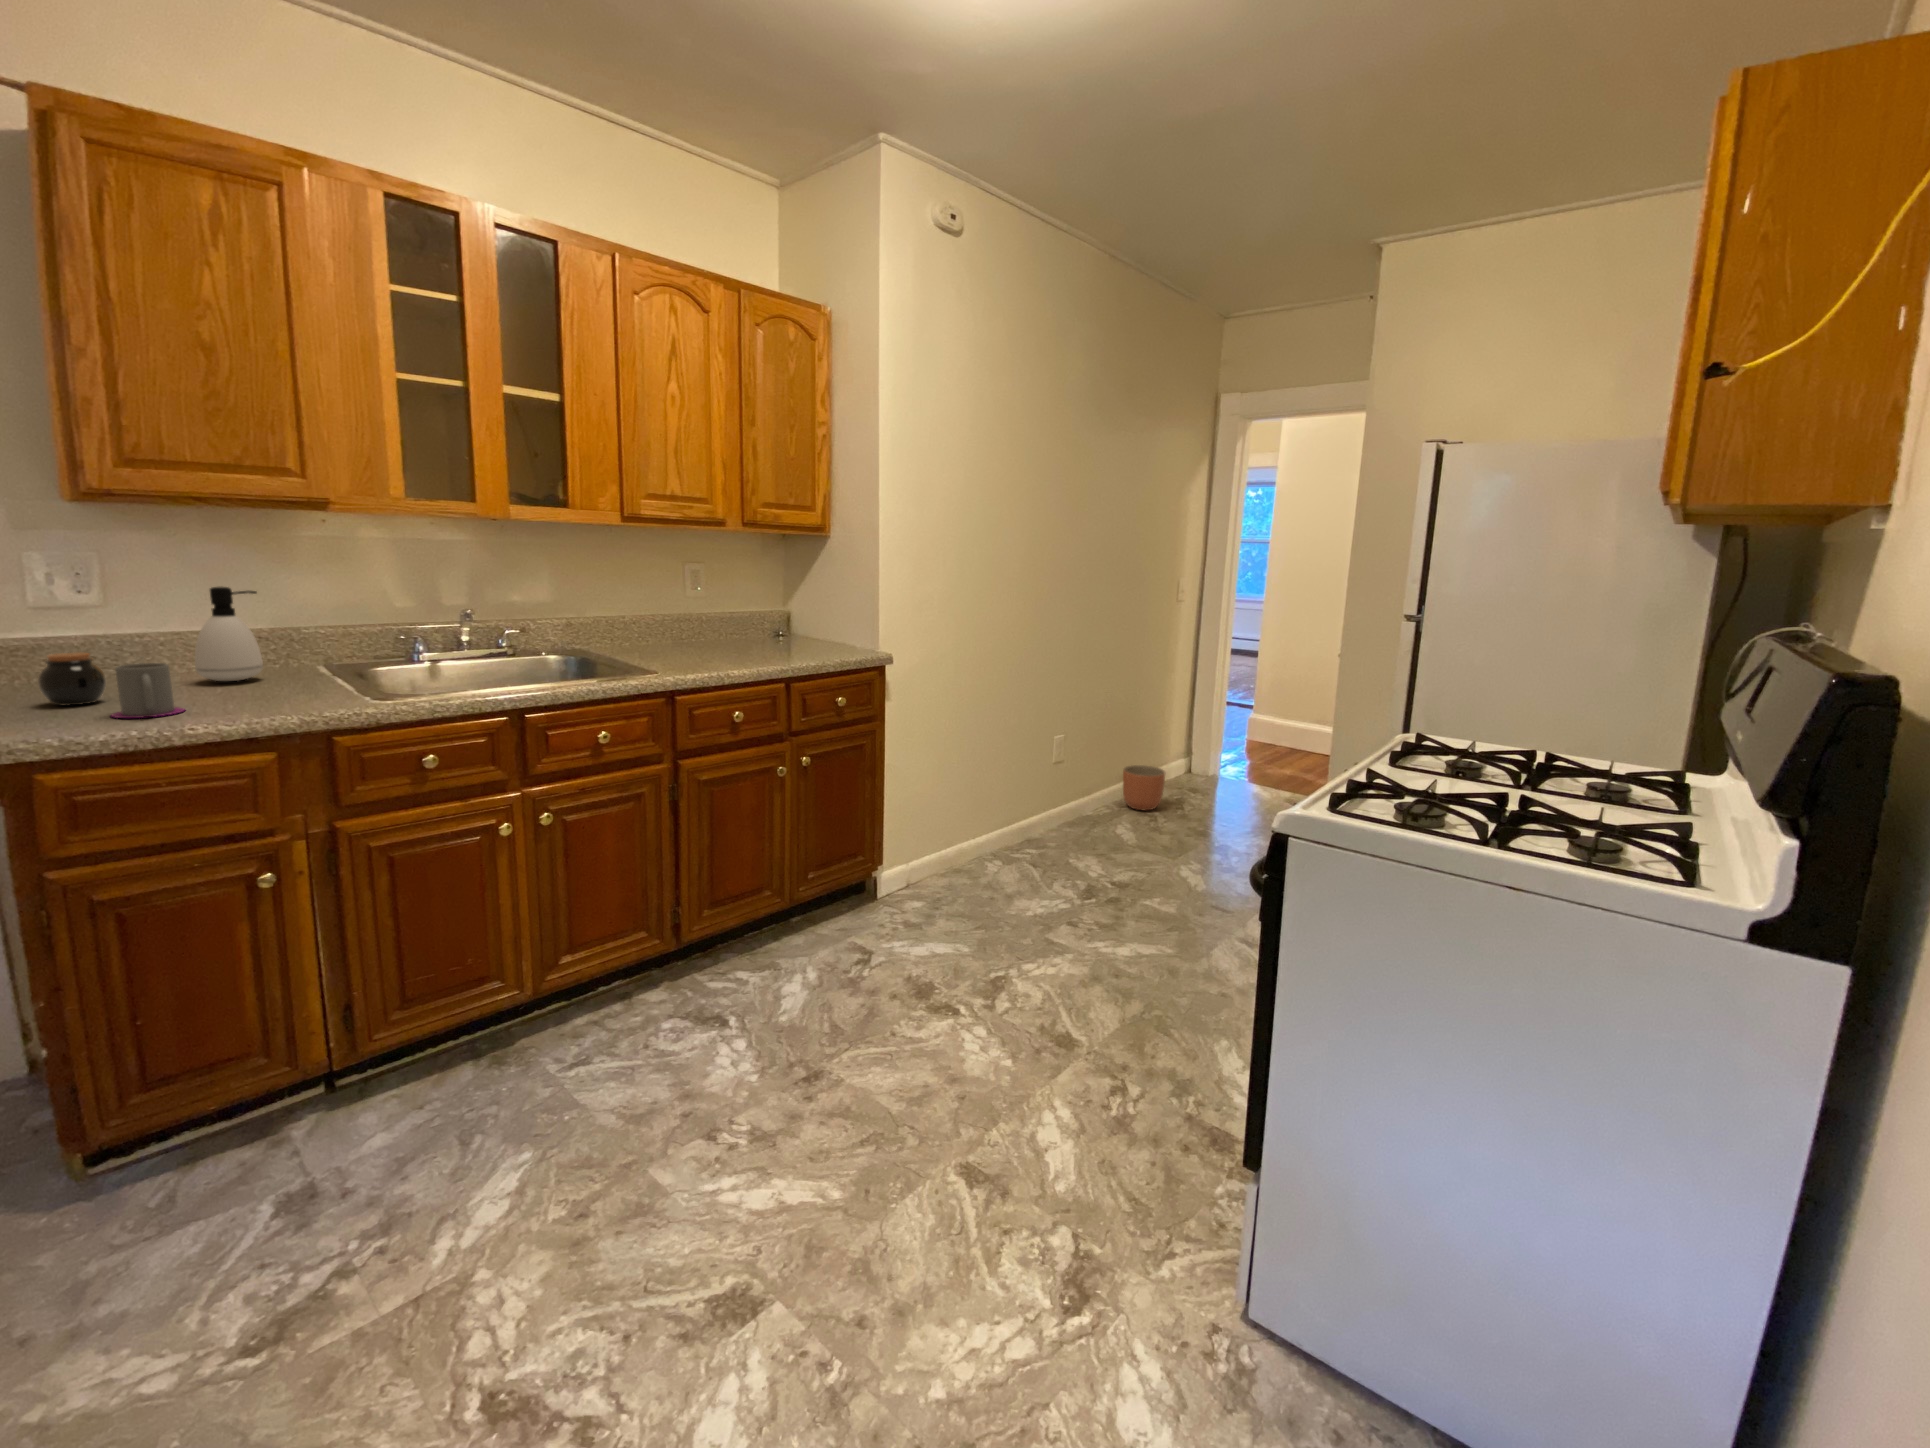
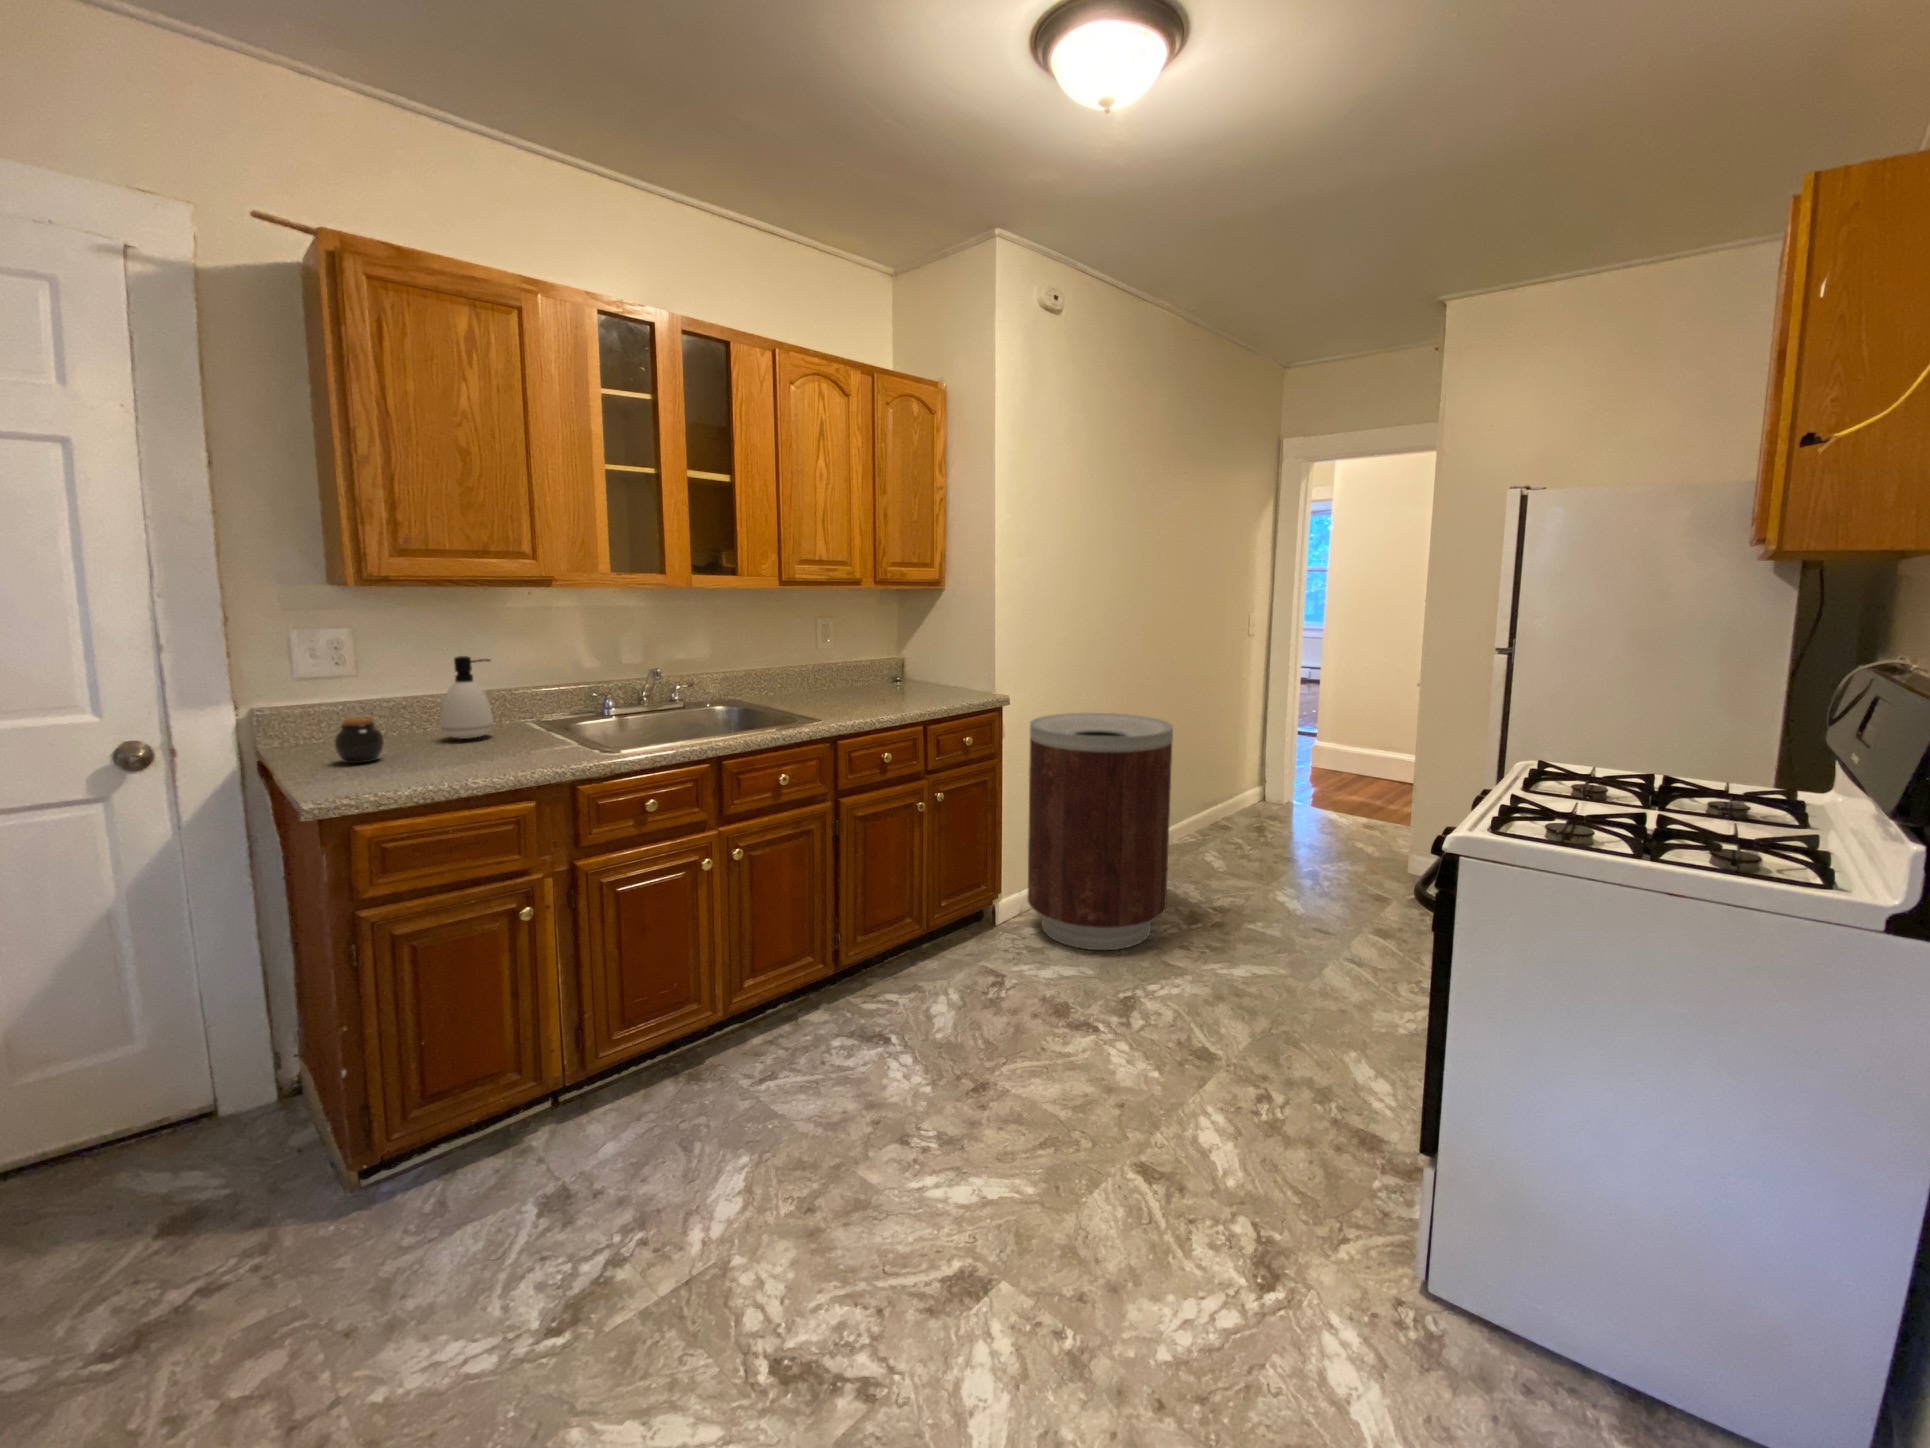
mug: present [111,663,185,718] -> none [399,725,455,773]
trash can: none [910,673,1069,927] -> present [1028,713,1173,950]
planter: present [1123,765,1165,810] -> none [1203,796,1244,839]

